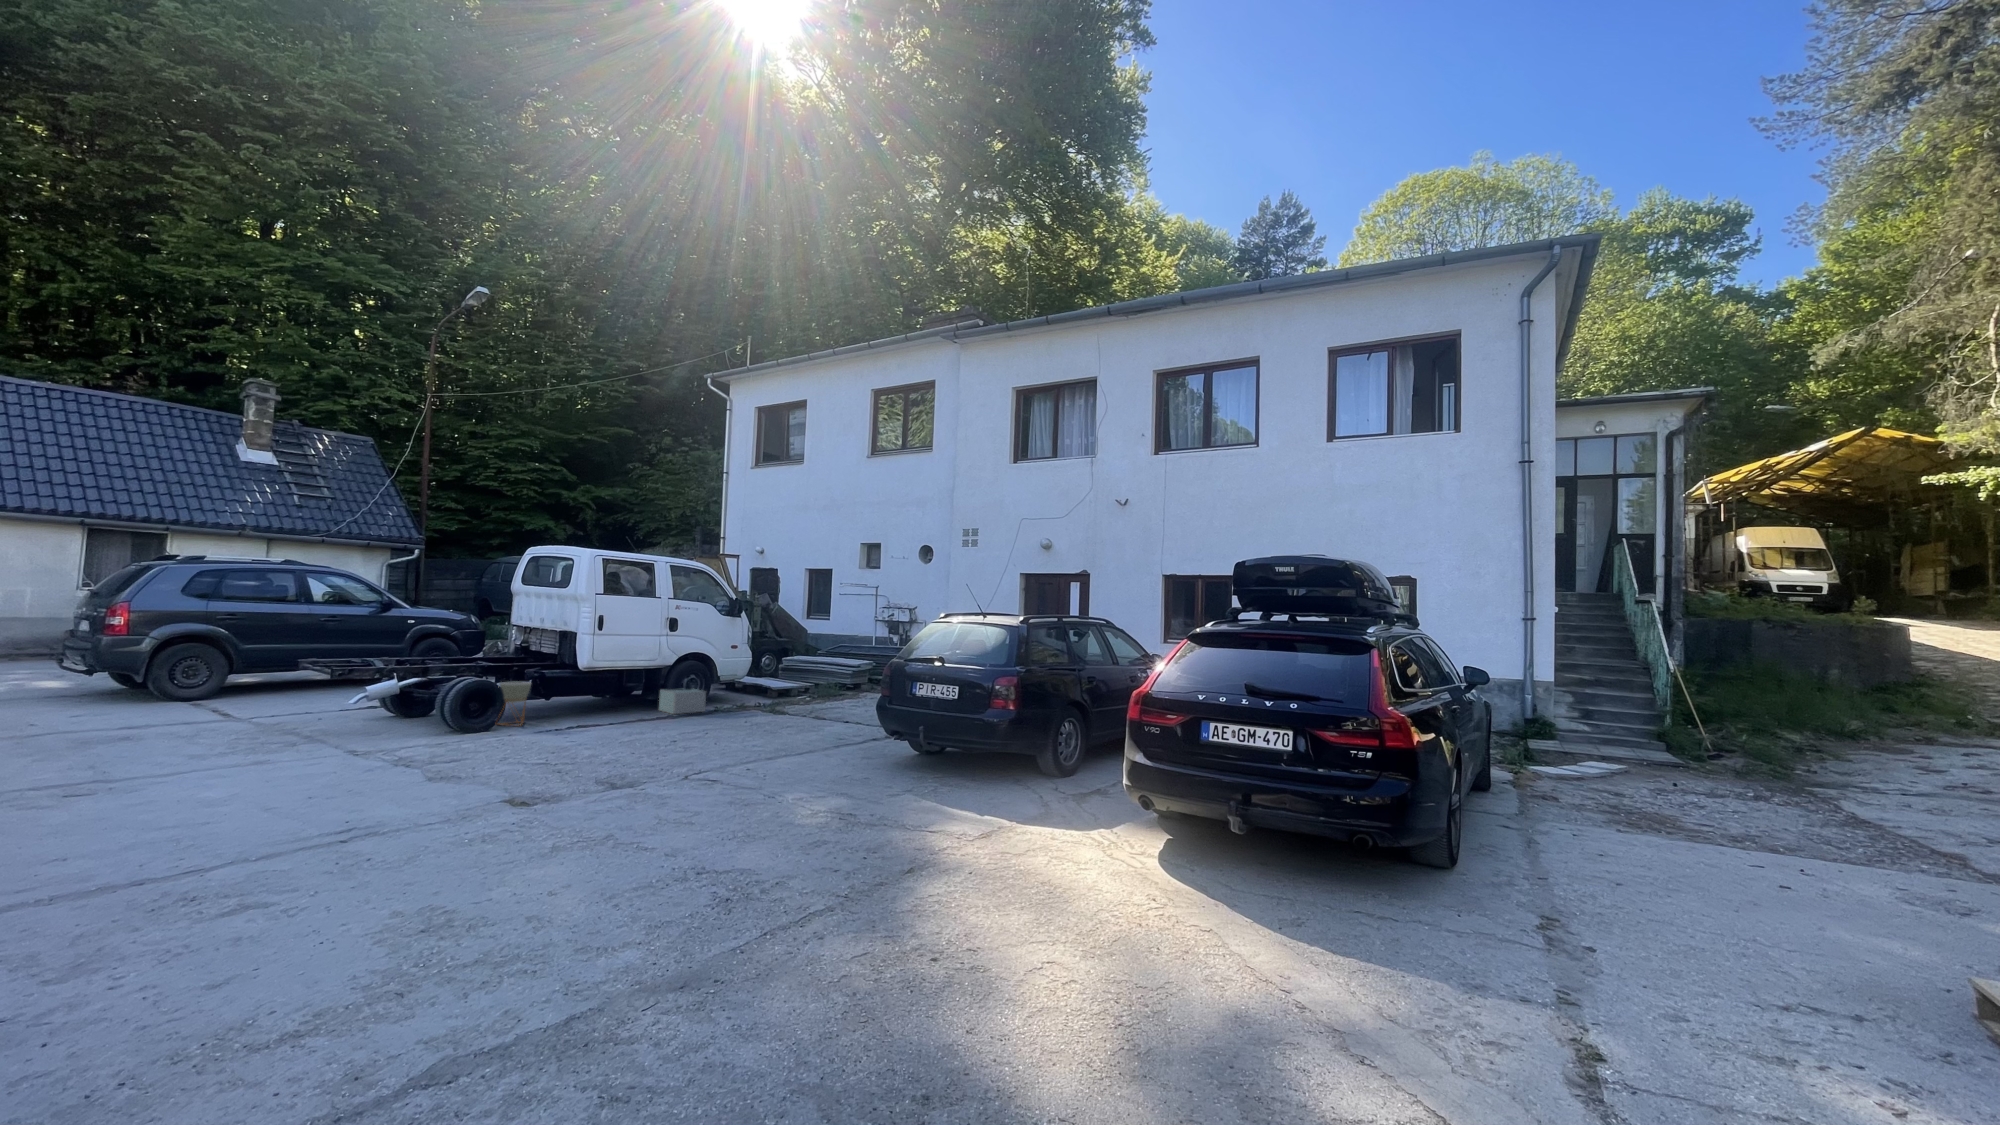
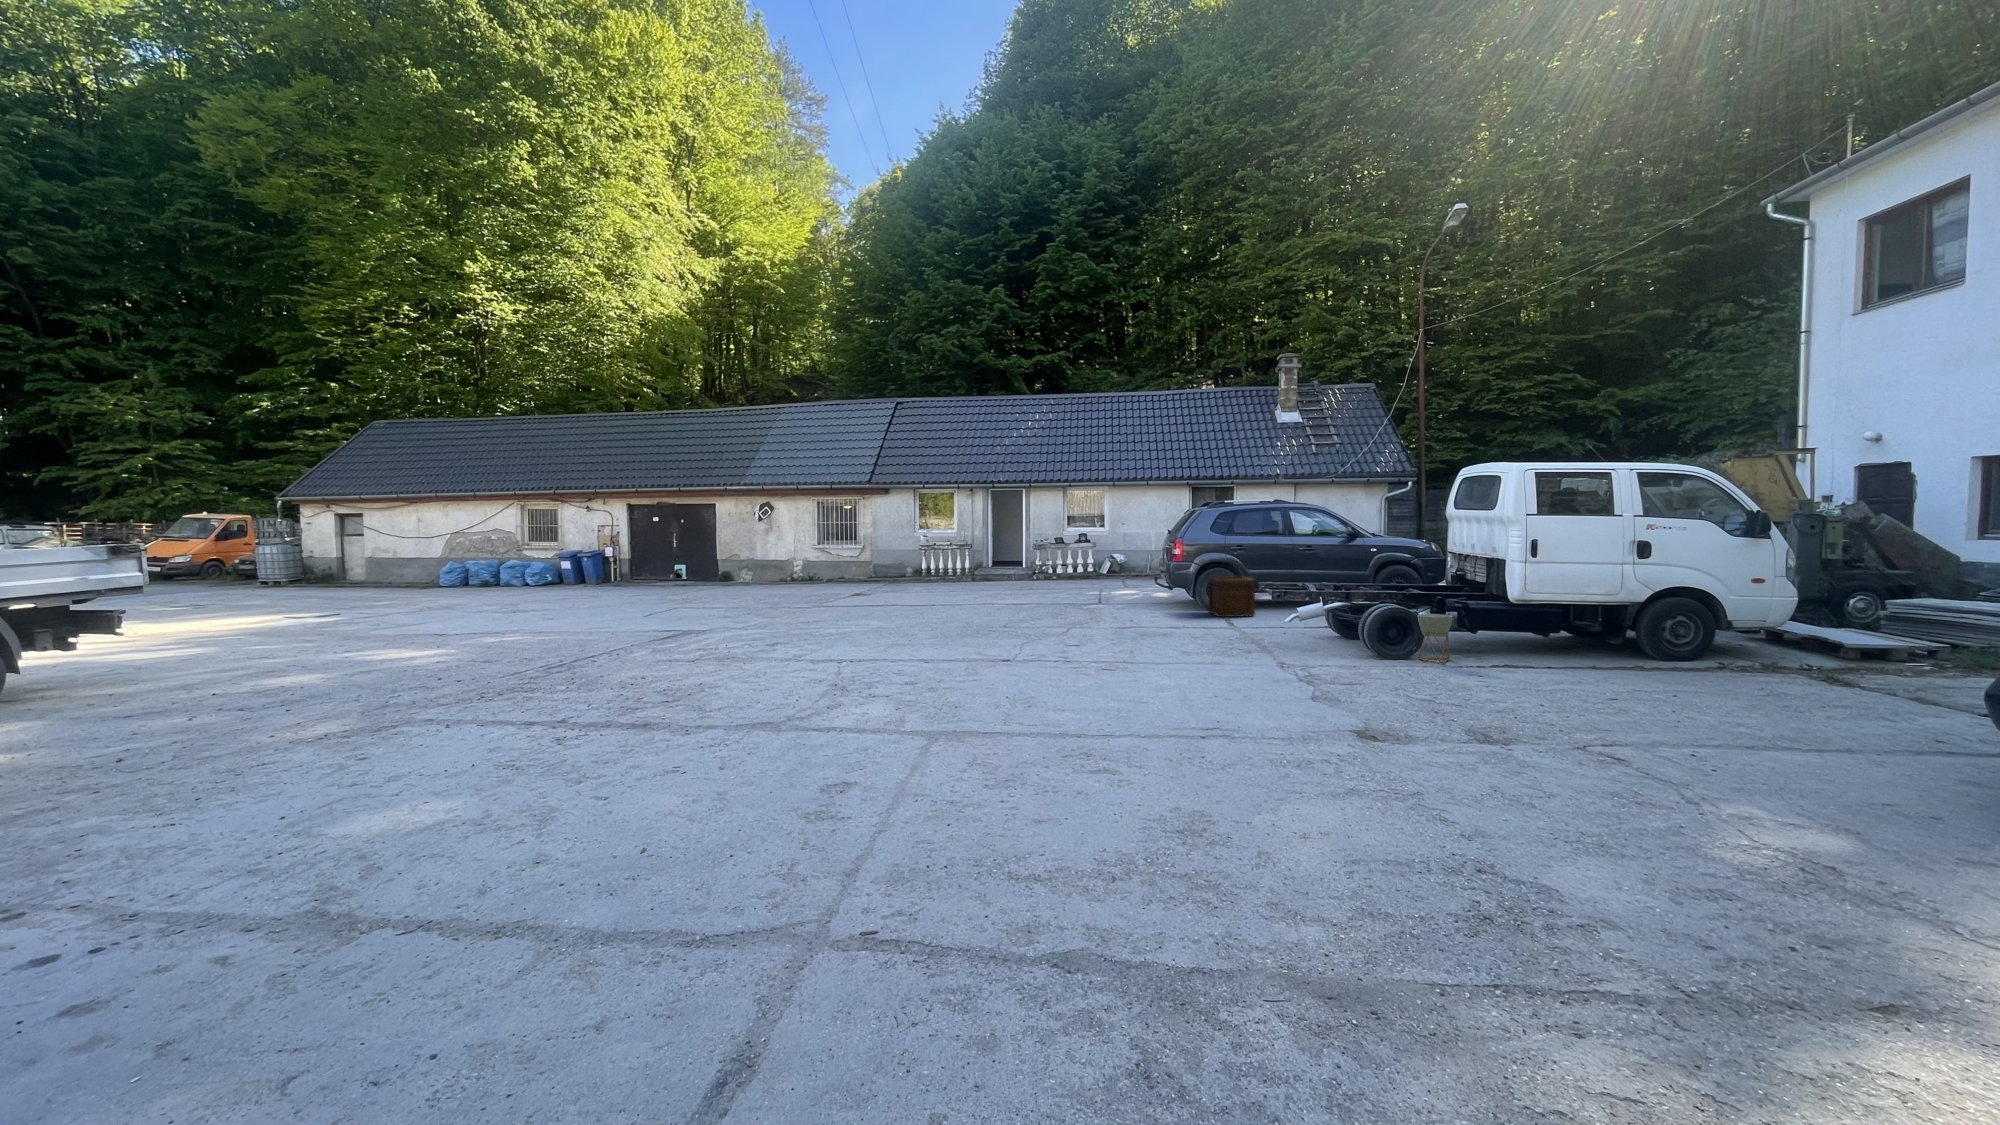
wooden crate: none [176,647,259,698] -> present [1208,576,1255,617]
storage box: present [659,689,706,714] -> none [1629,635,1702,670]

